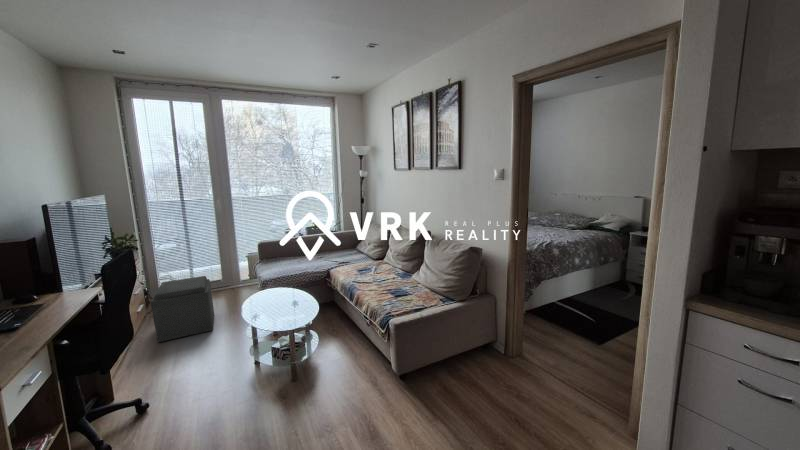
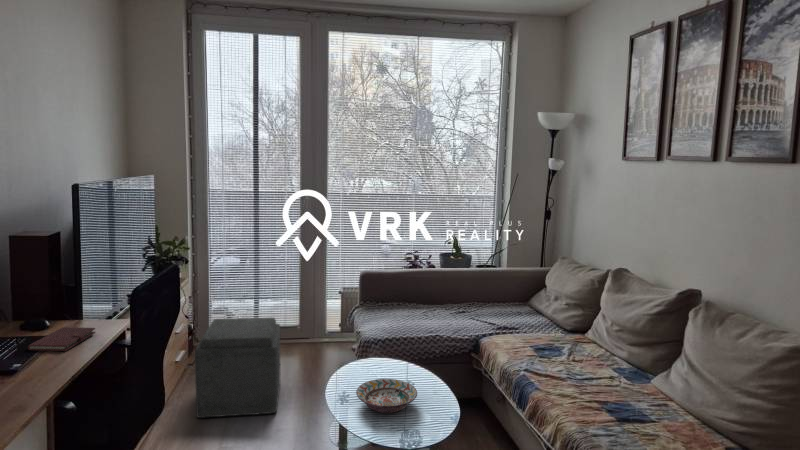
notebook: none [22,296,75,315] -> present [28,327,95,351]
decorative bowl: none [259,296,294,314] -> present [356,379,417,413]

